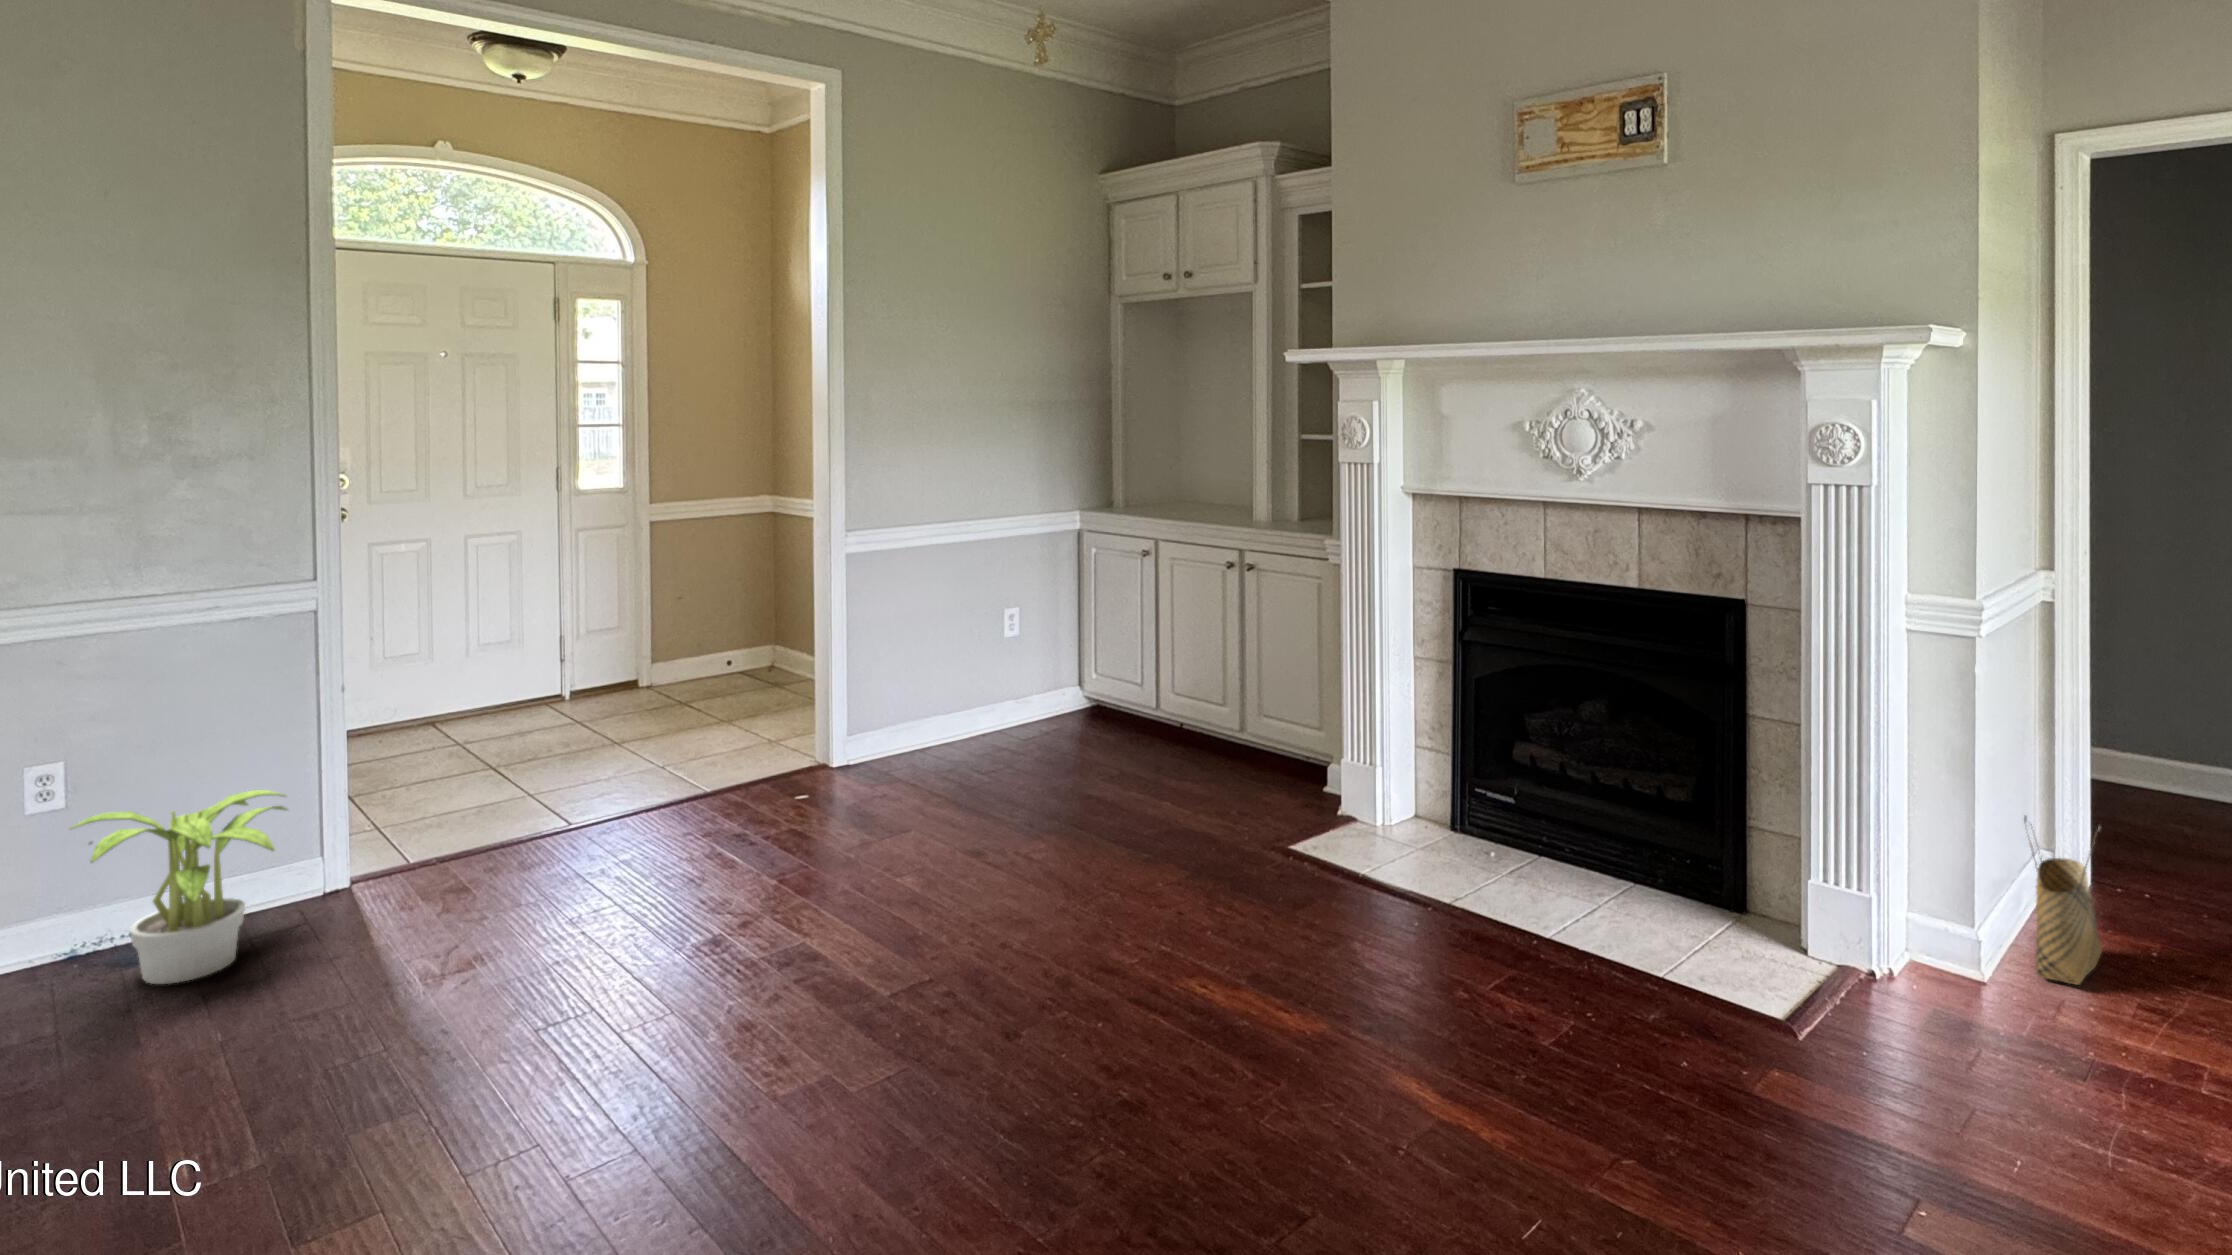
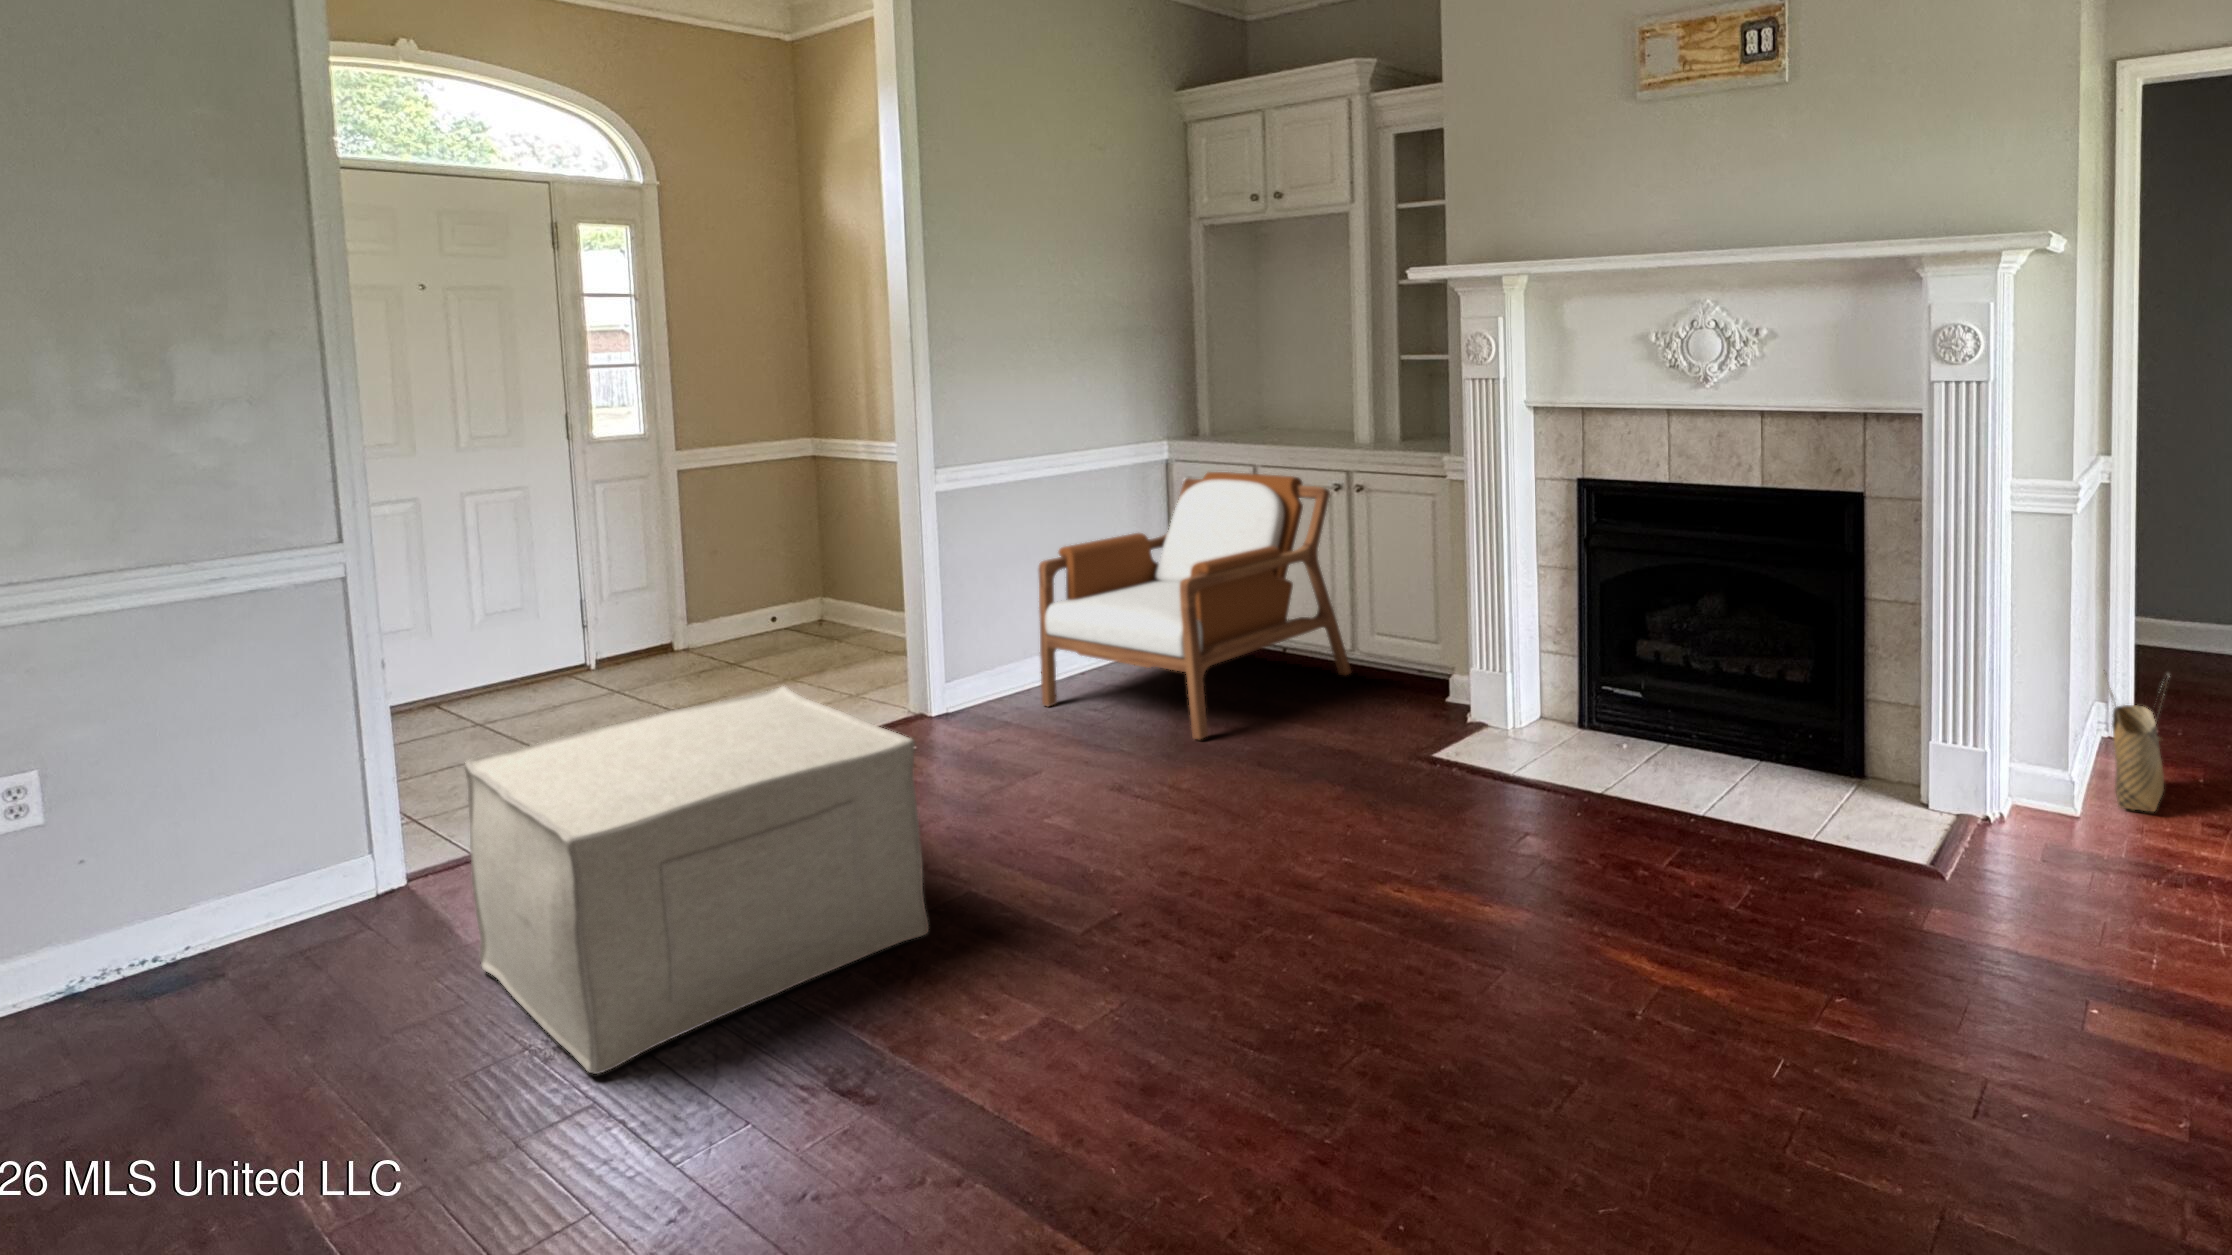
armchair: none [935,545,1242,813] -> present [1039,472,1351,739]
ottoman: none [378,732,756,1075] -> present [464,687,929,1074]
potted plant: present [71,790,287,984] -> none [61,784,337,1016]

